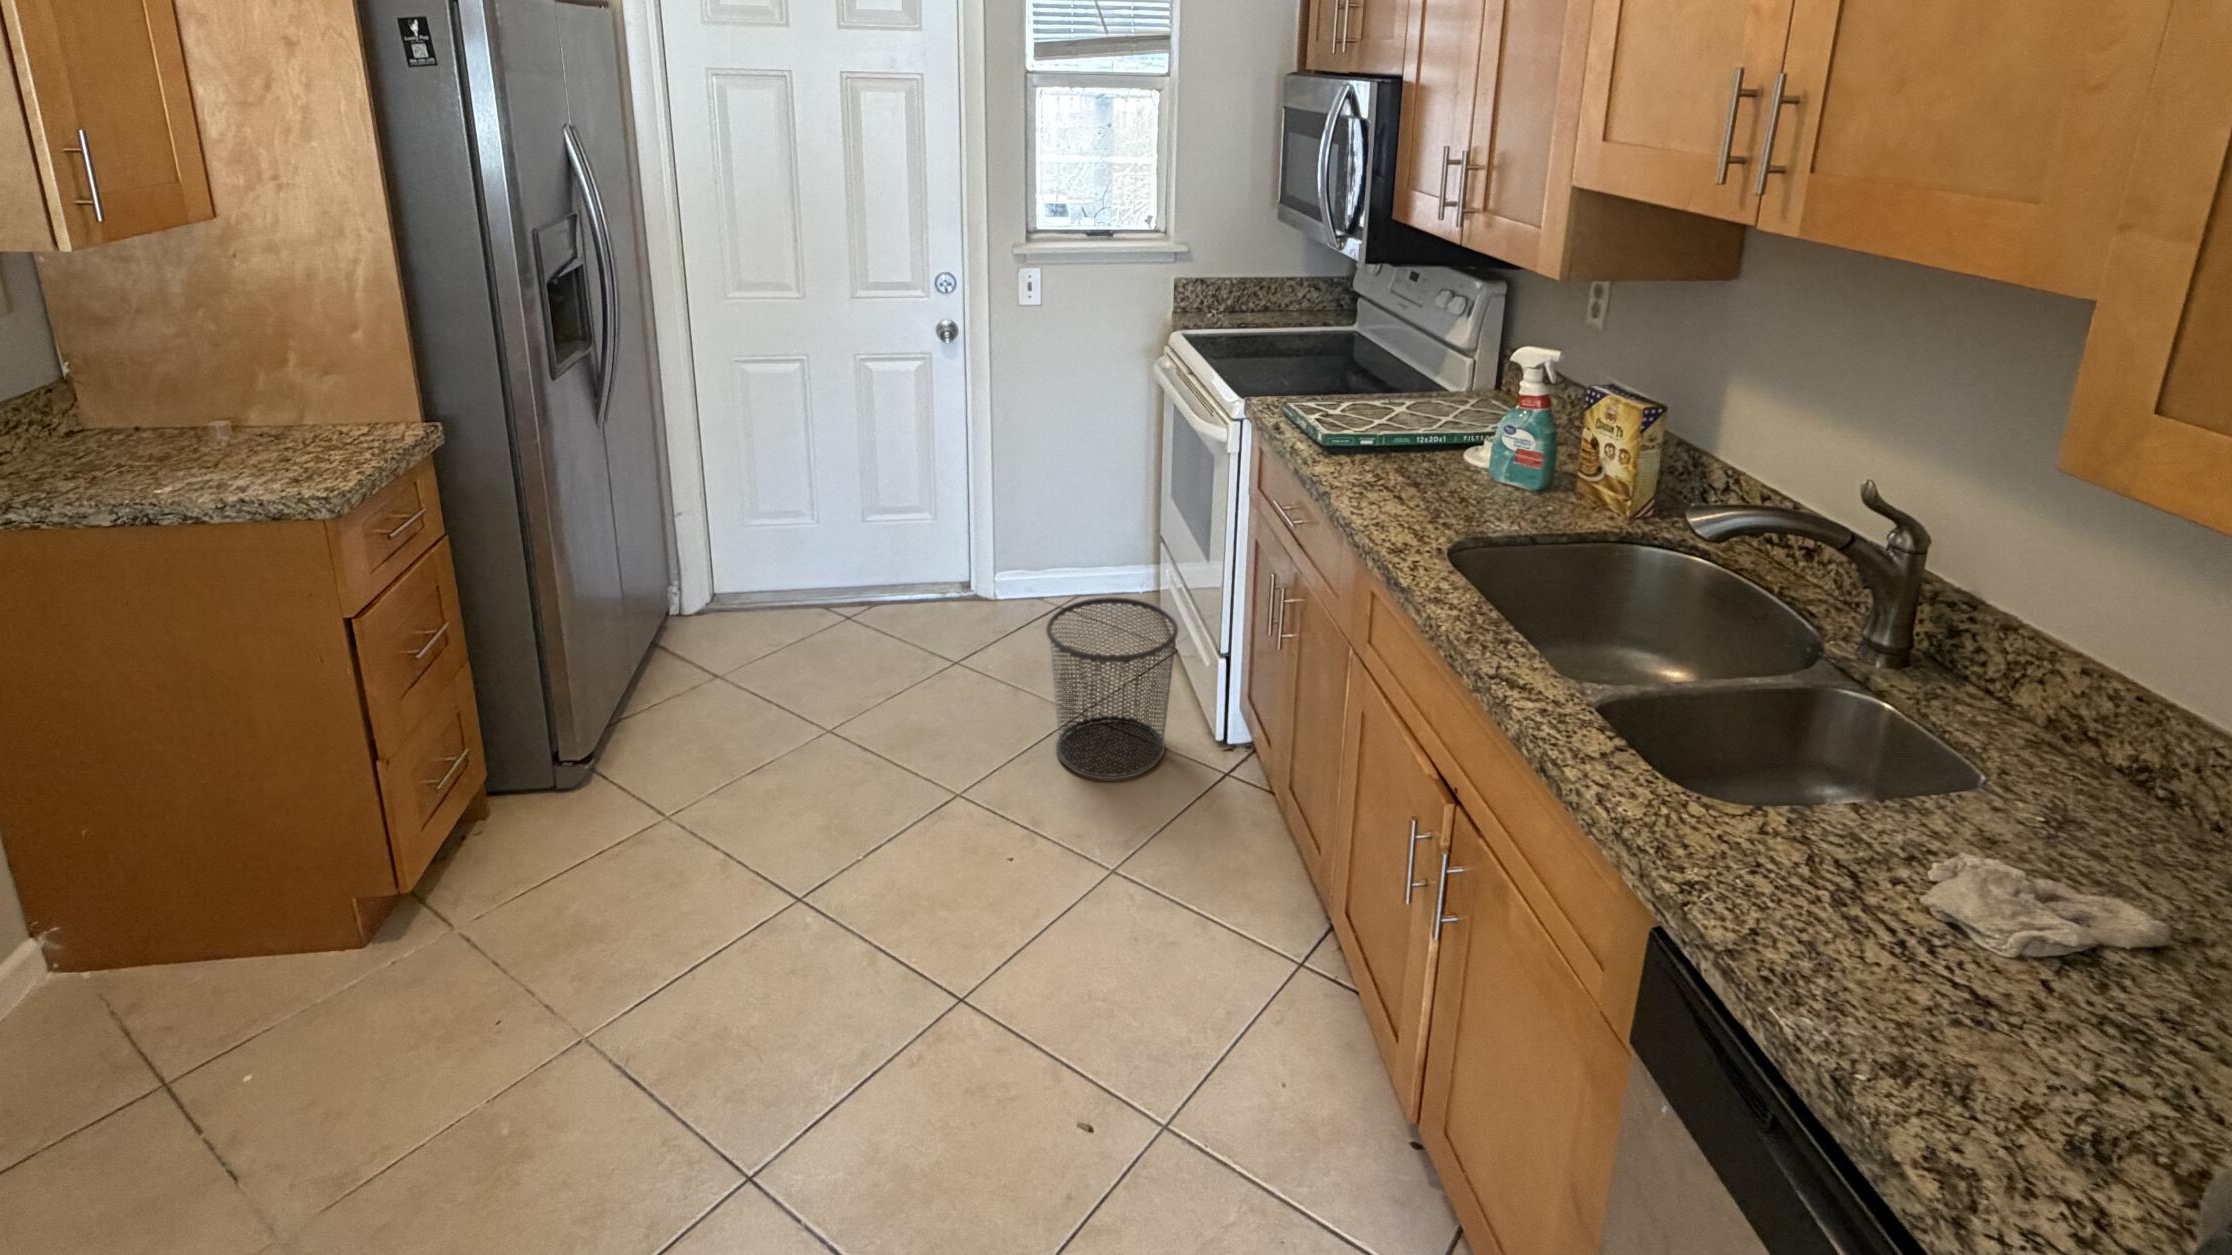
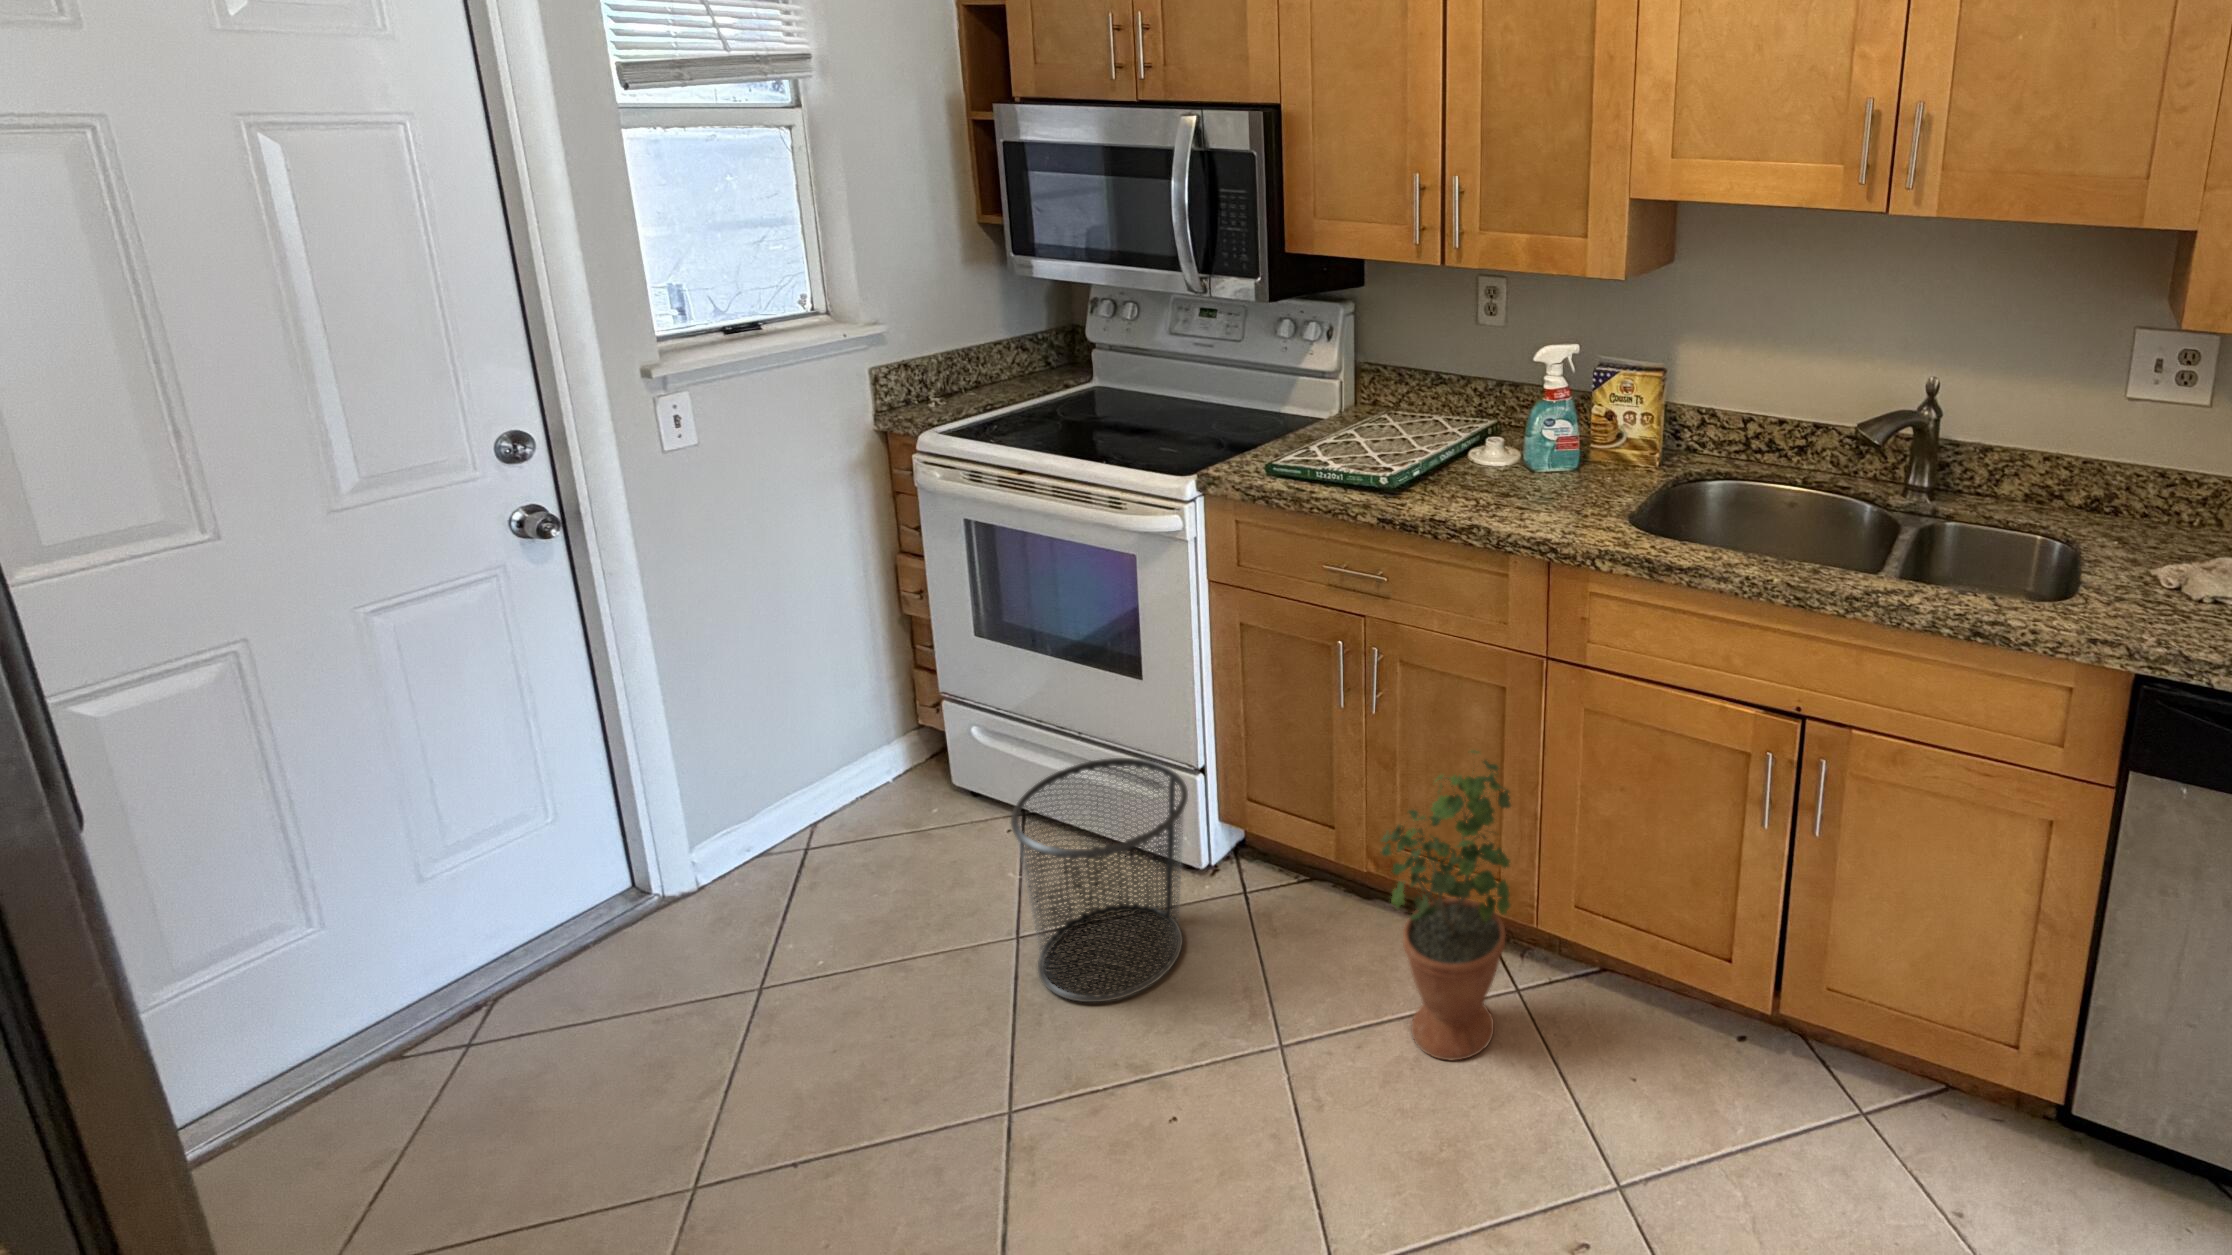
potted plant: none [1166,696,1307,968] -> present [1380,750,1511,1061]

